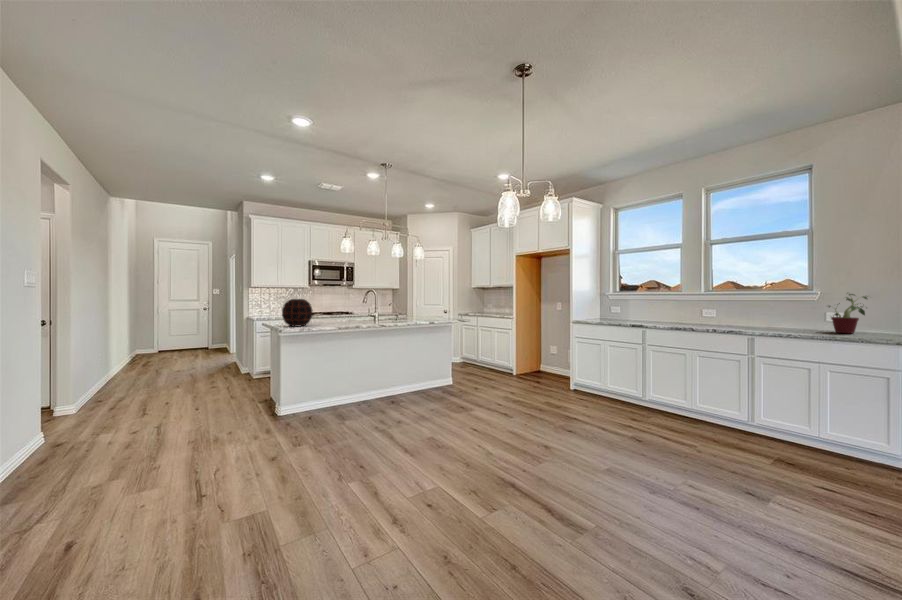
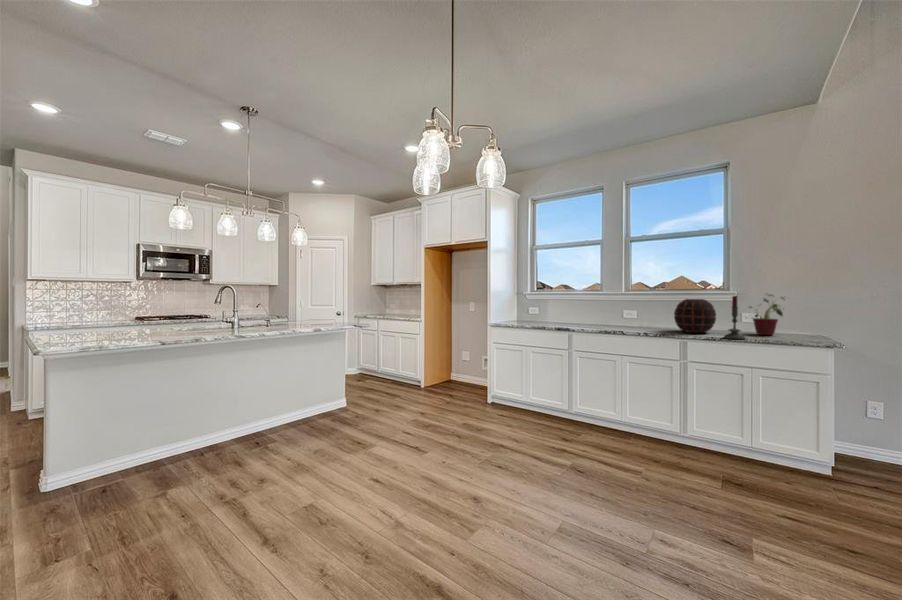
candle: none [793,294,815,336] -> present [724,296,745,339]
decorative vase: present [282,299,313,327] -> present [674,299,716,333]

